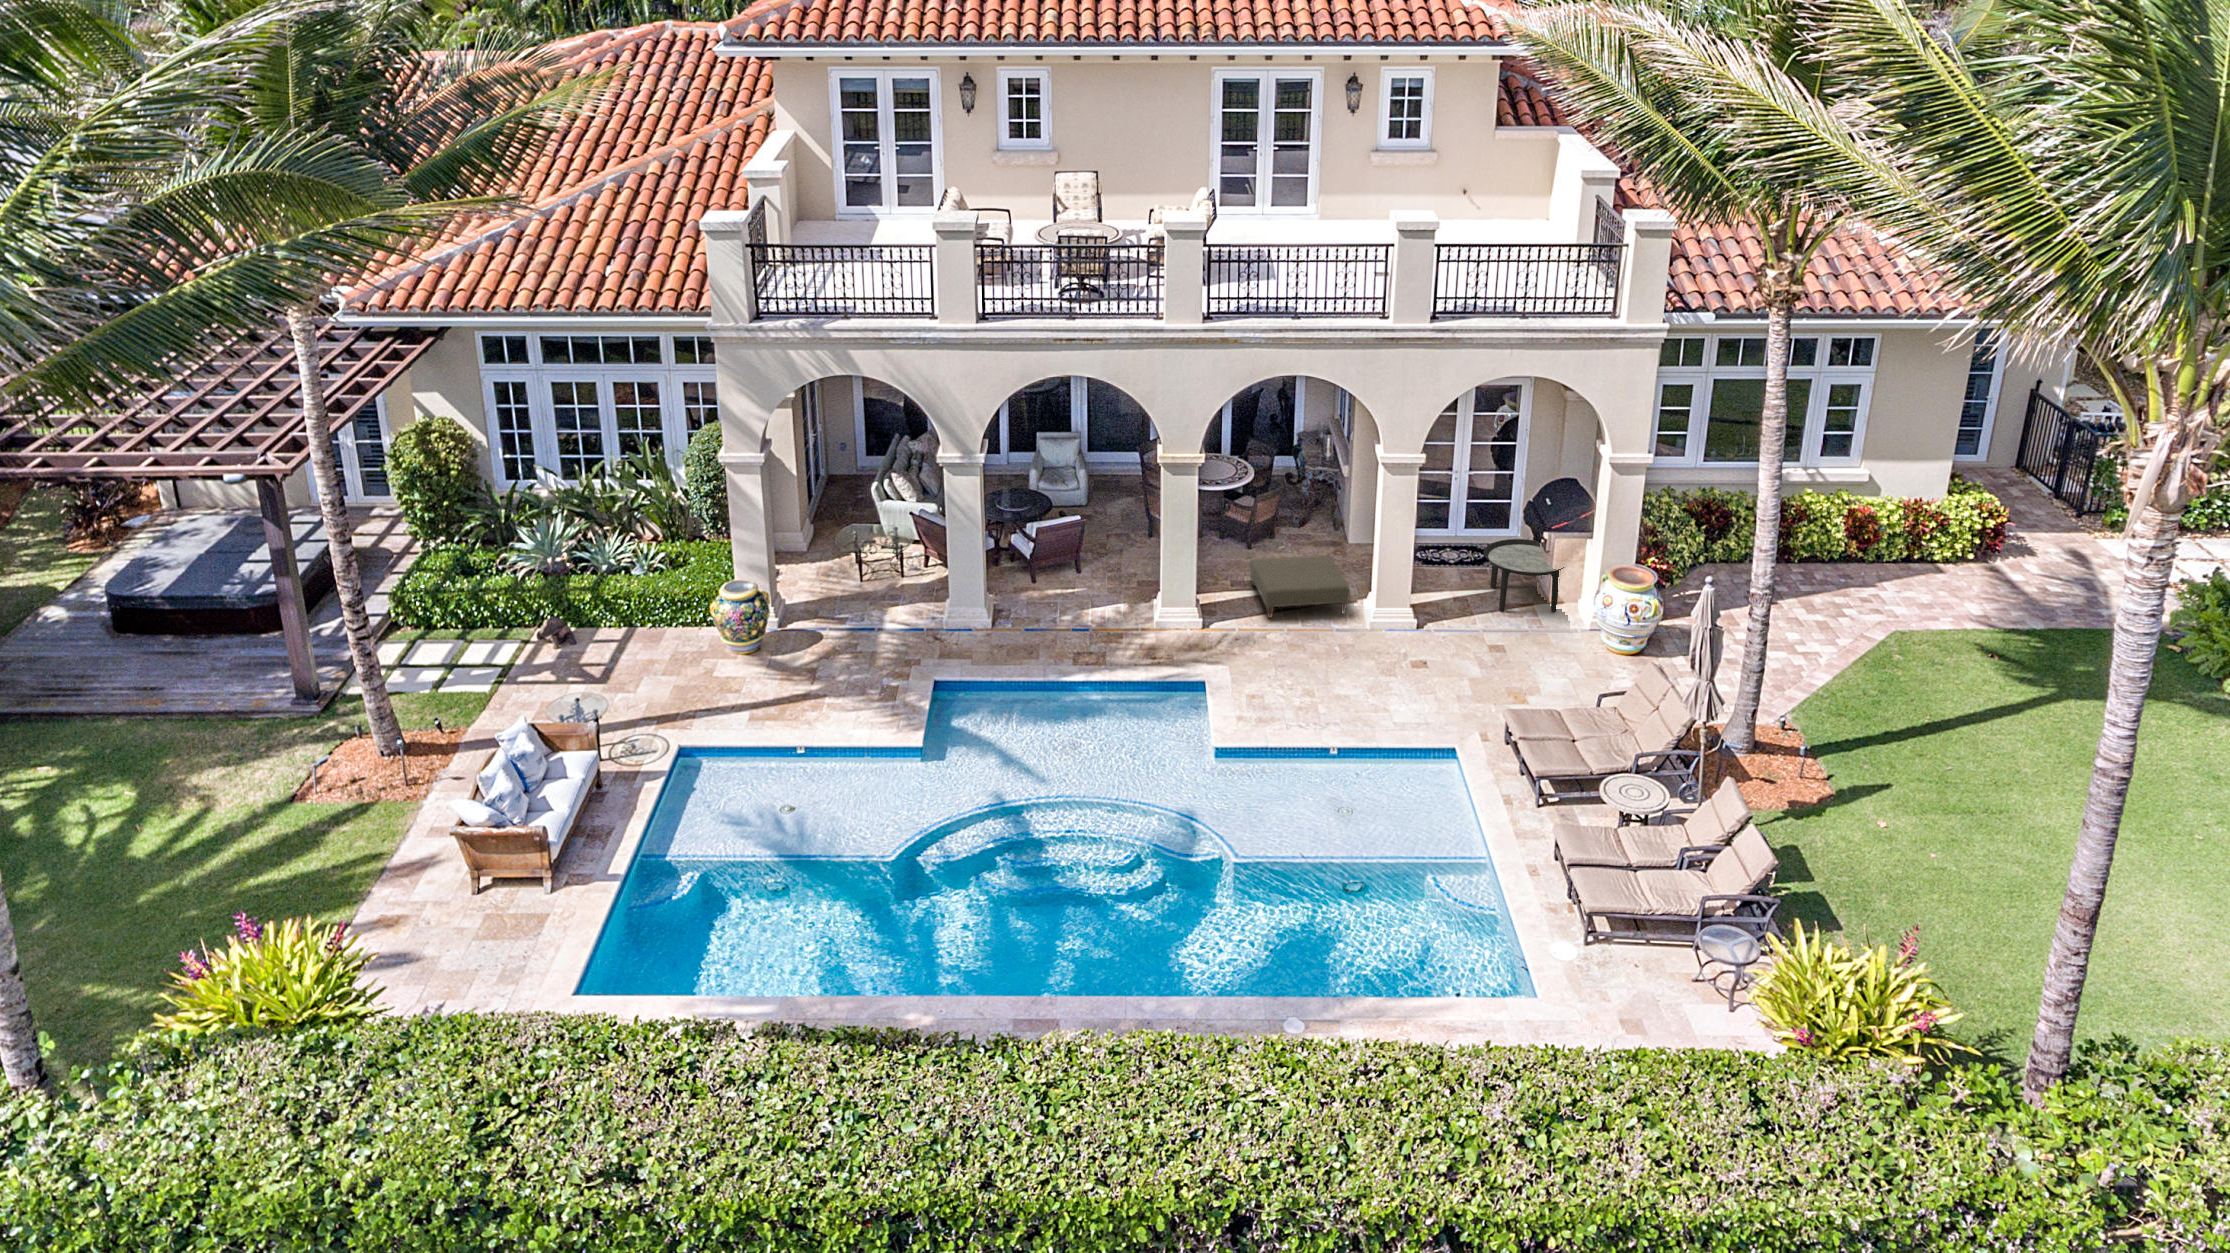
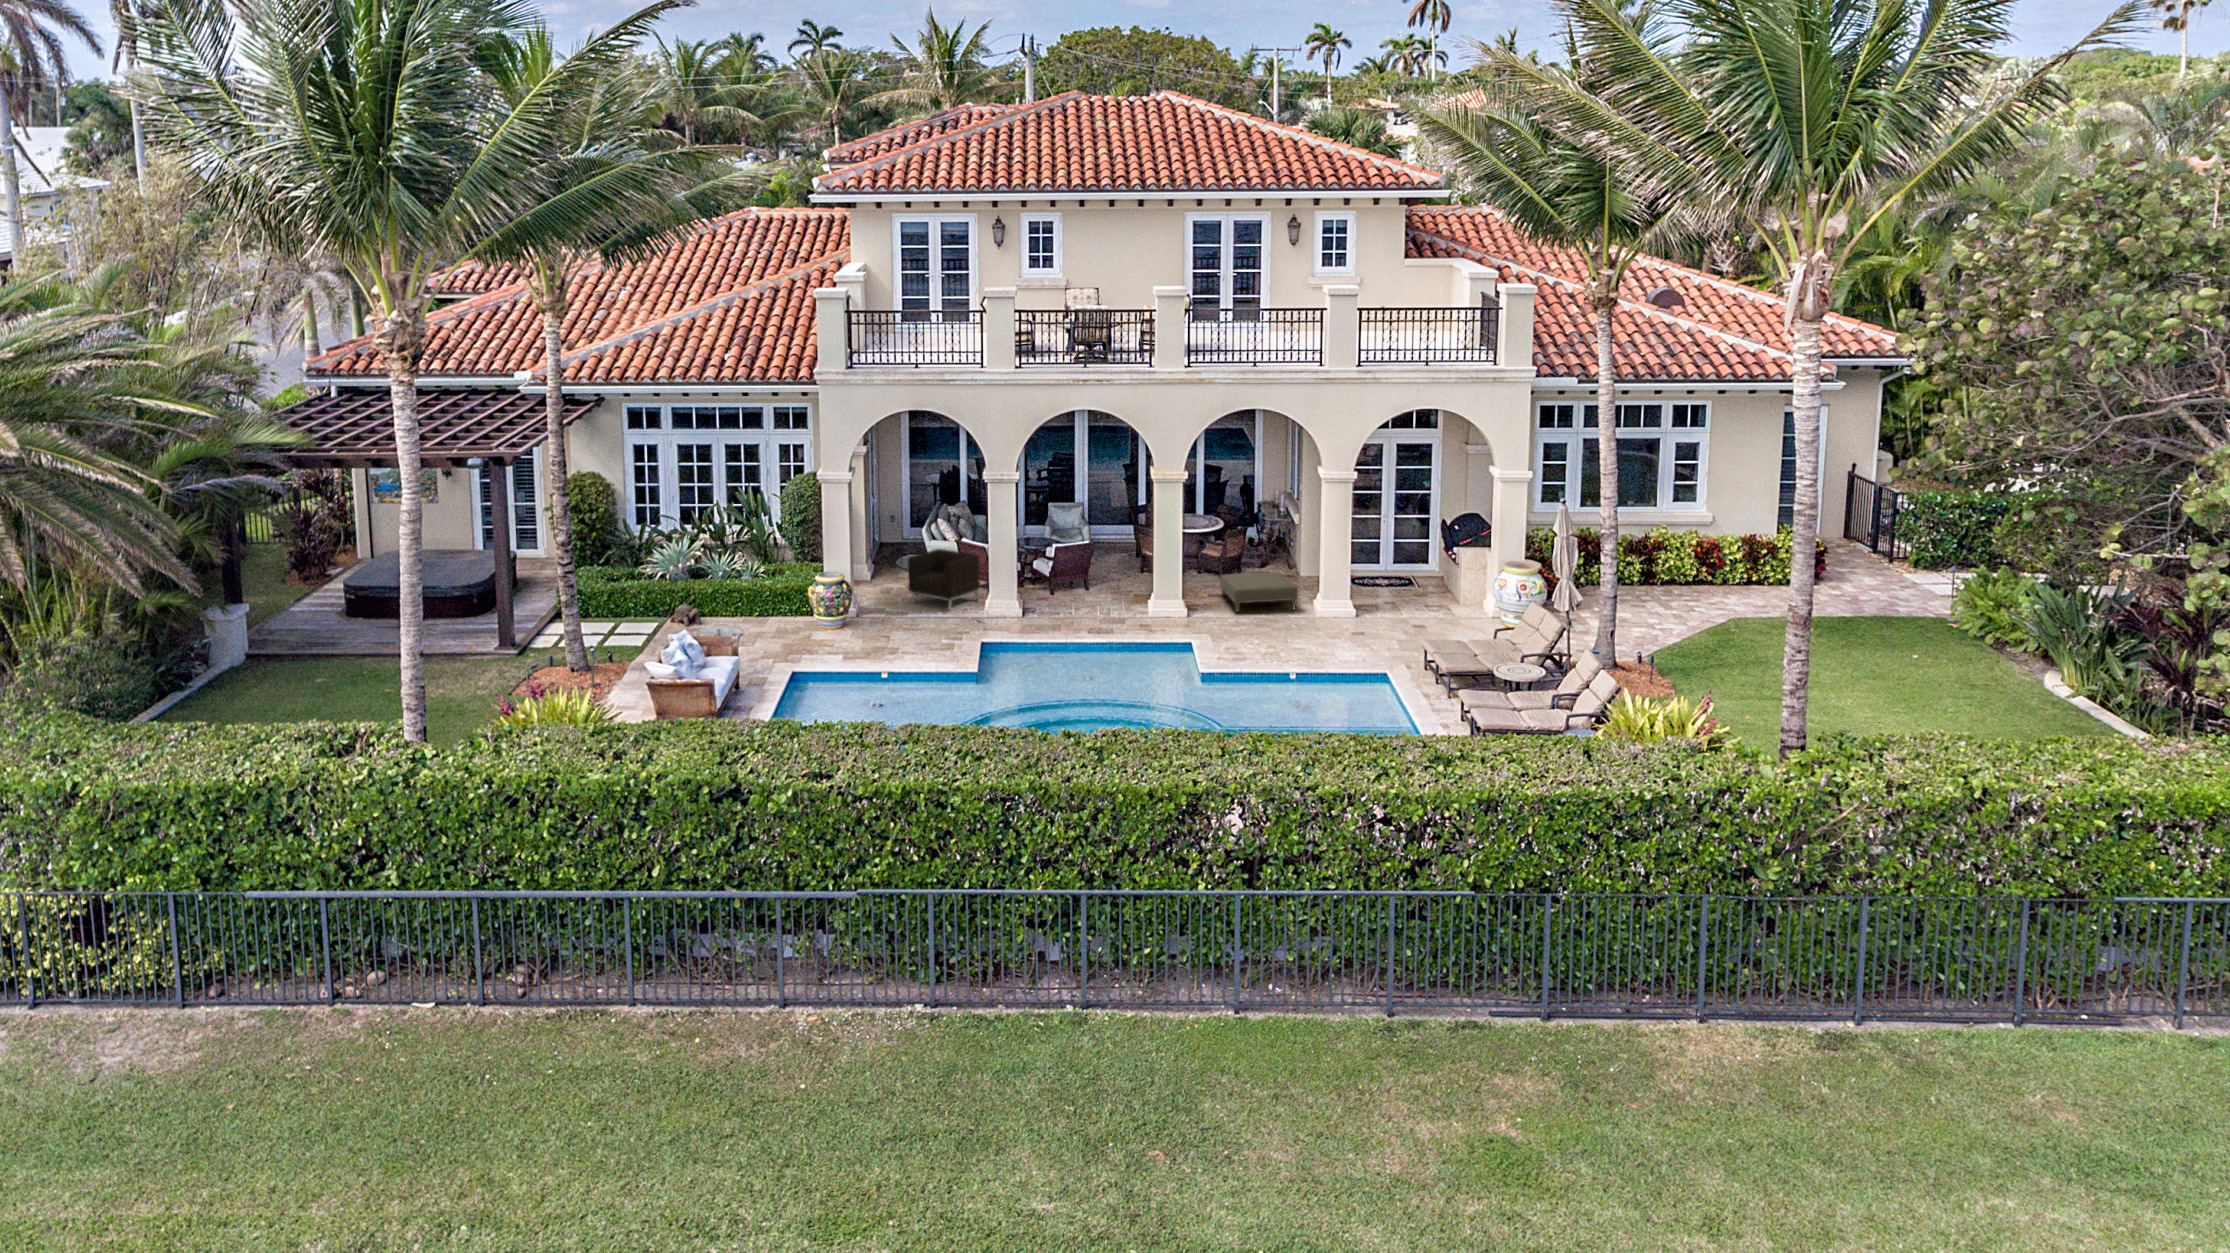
armchair: none [845,523,938,611] -> present [908,548,980,610]
round table: present [1484,539,1564,612] -> none [1399,558,1465,608]

